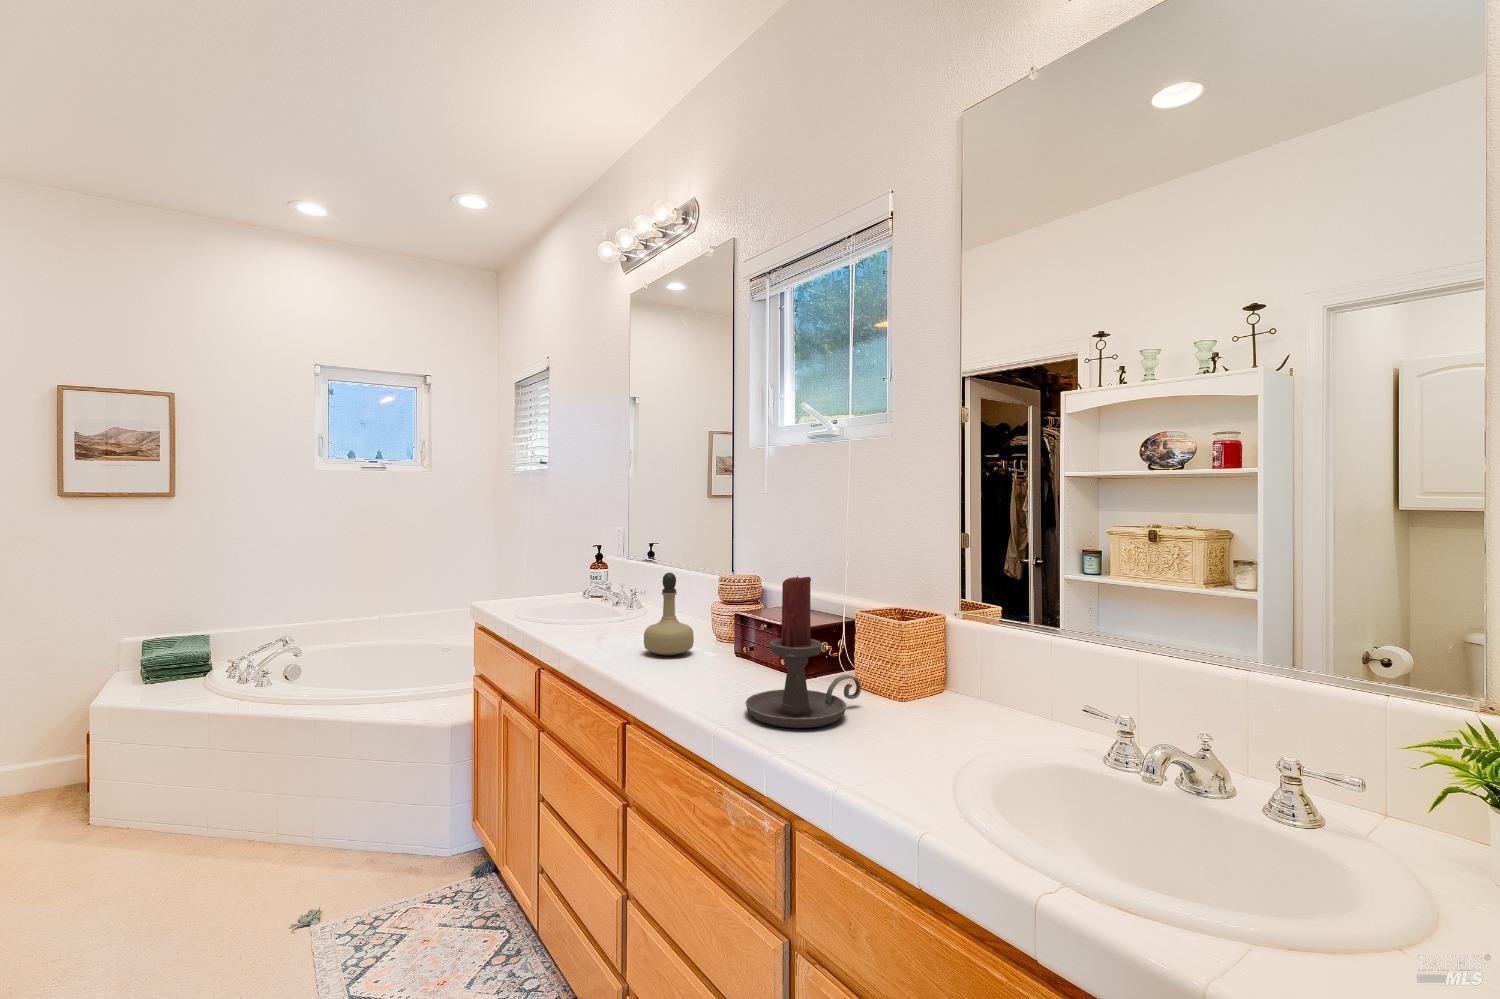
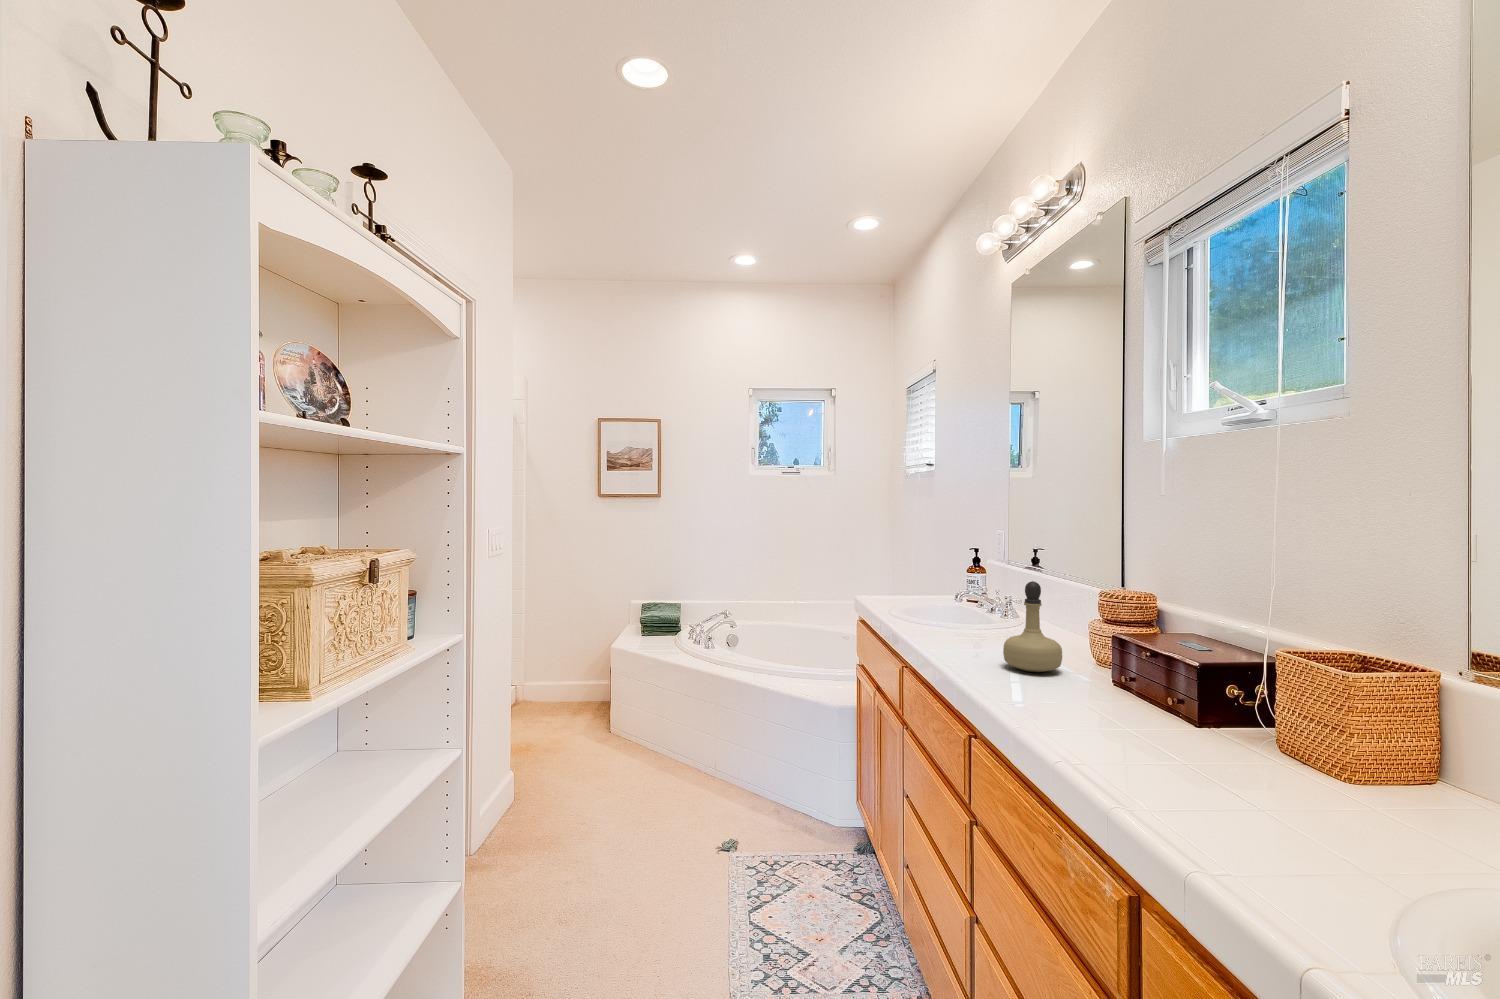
candle holder: present [745,576,861,728] -> none [1099,596,1276,790]

